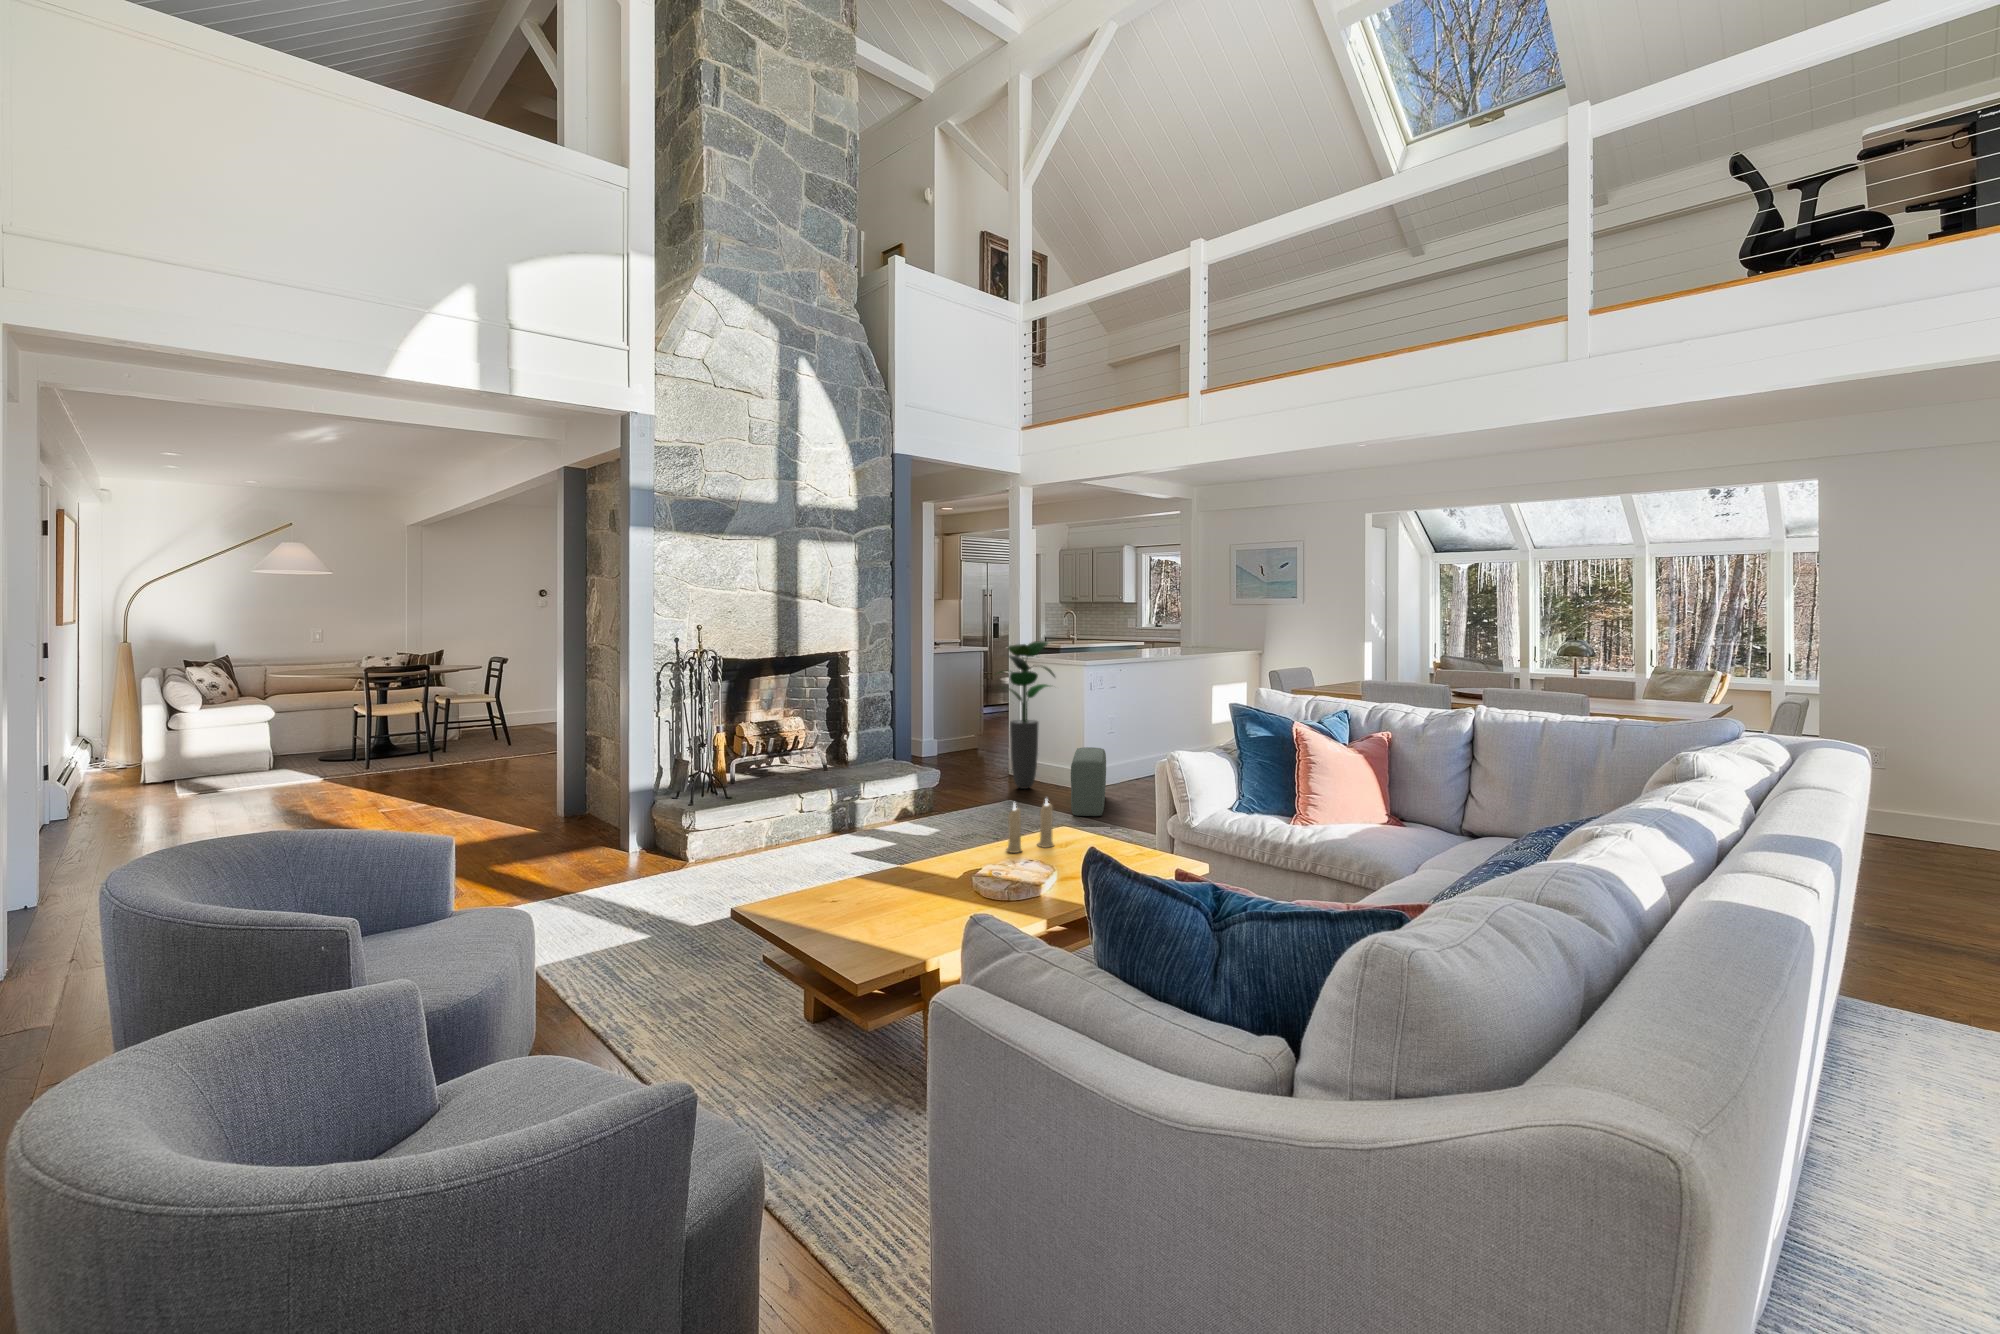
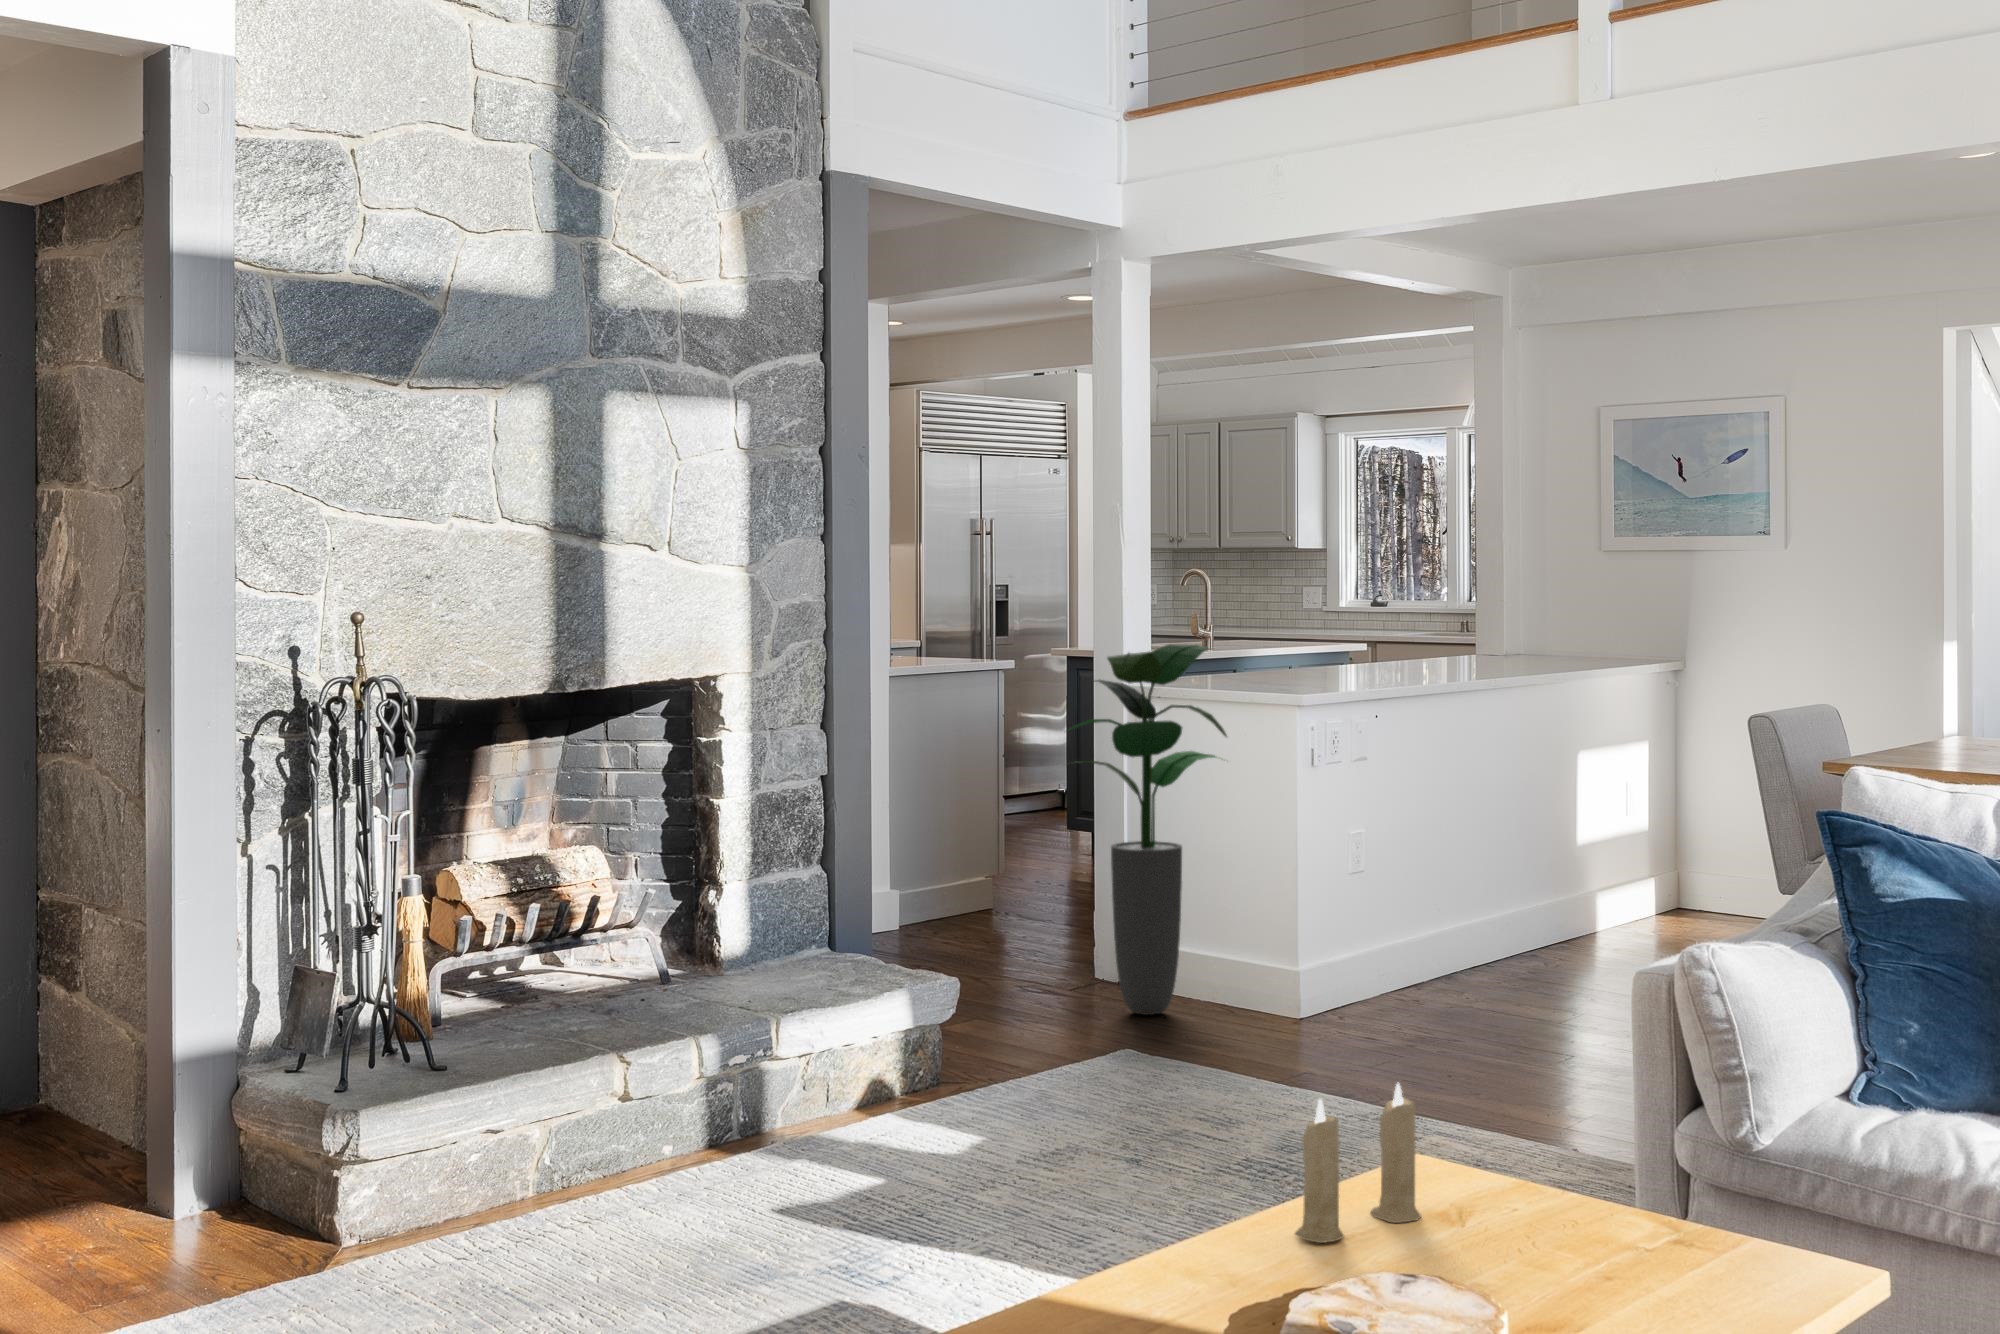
pouf: present [1071,747,1106,816] -> none [1284,911,1379,1089]

